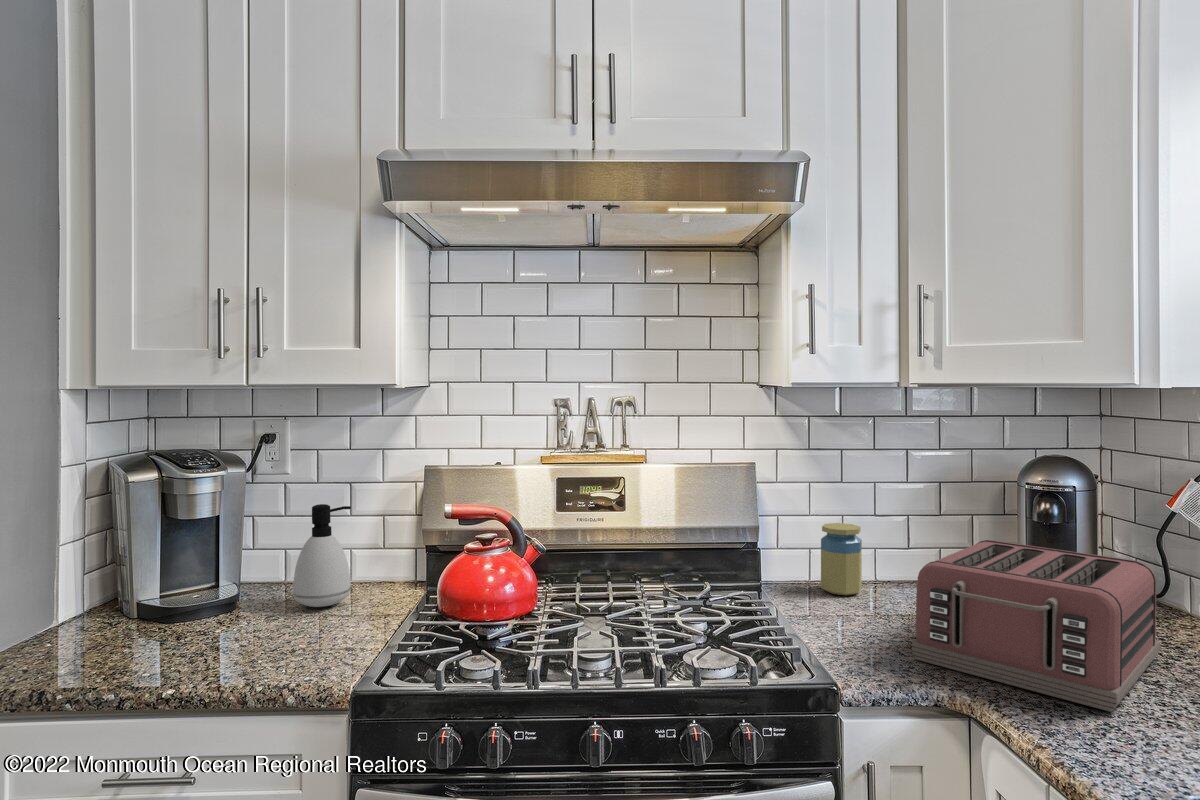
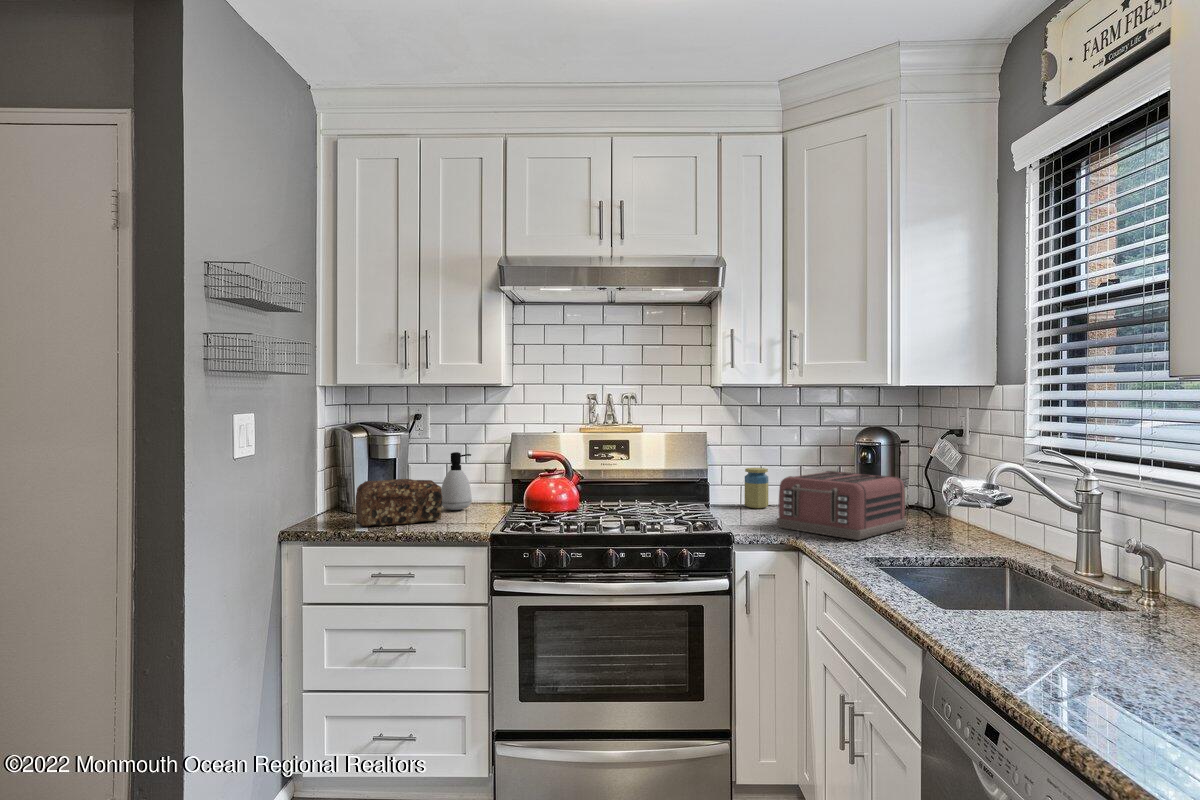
bread loaf: none [98,562,276,668] -> present [356,479,442,527]

